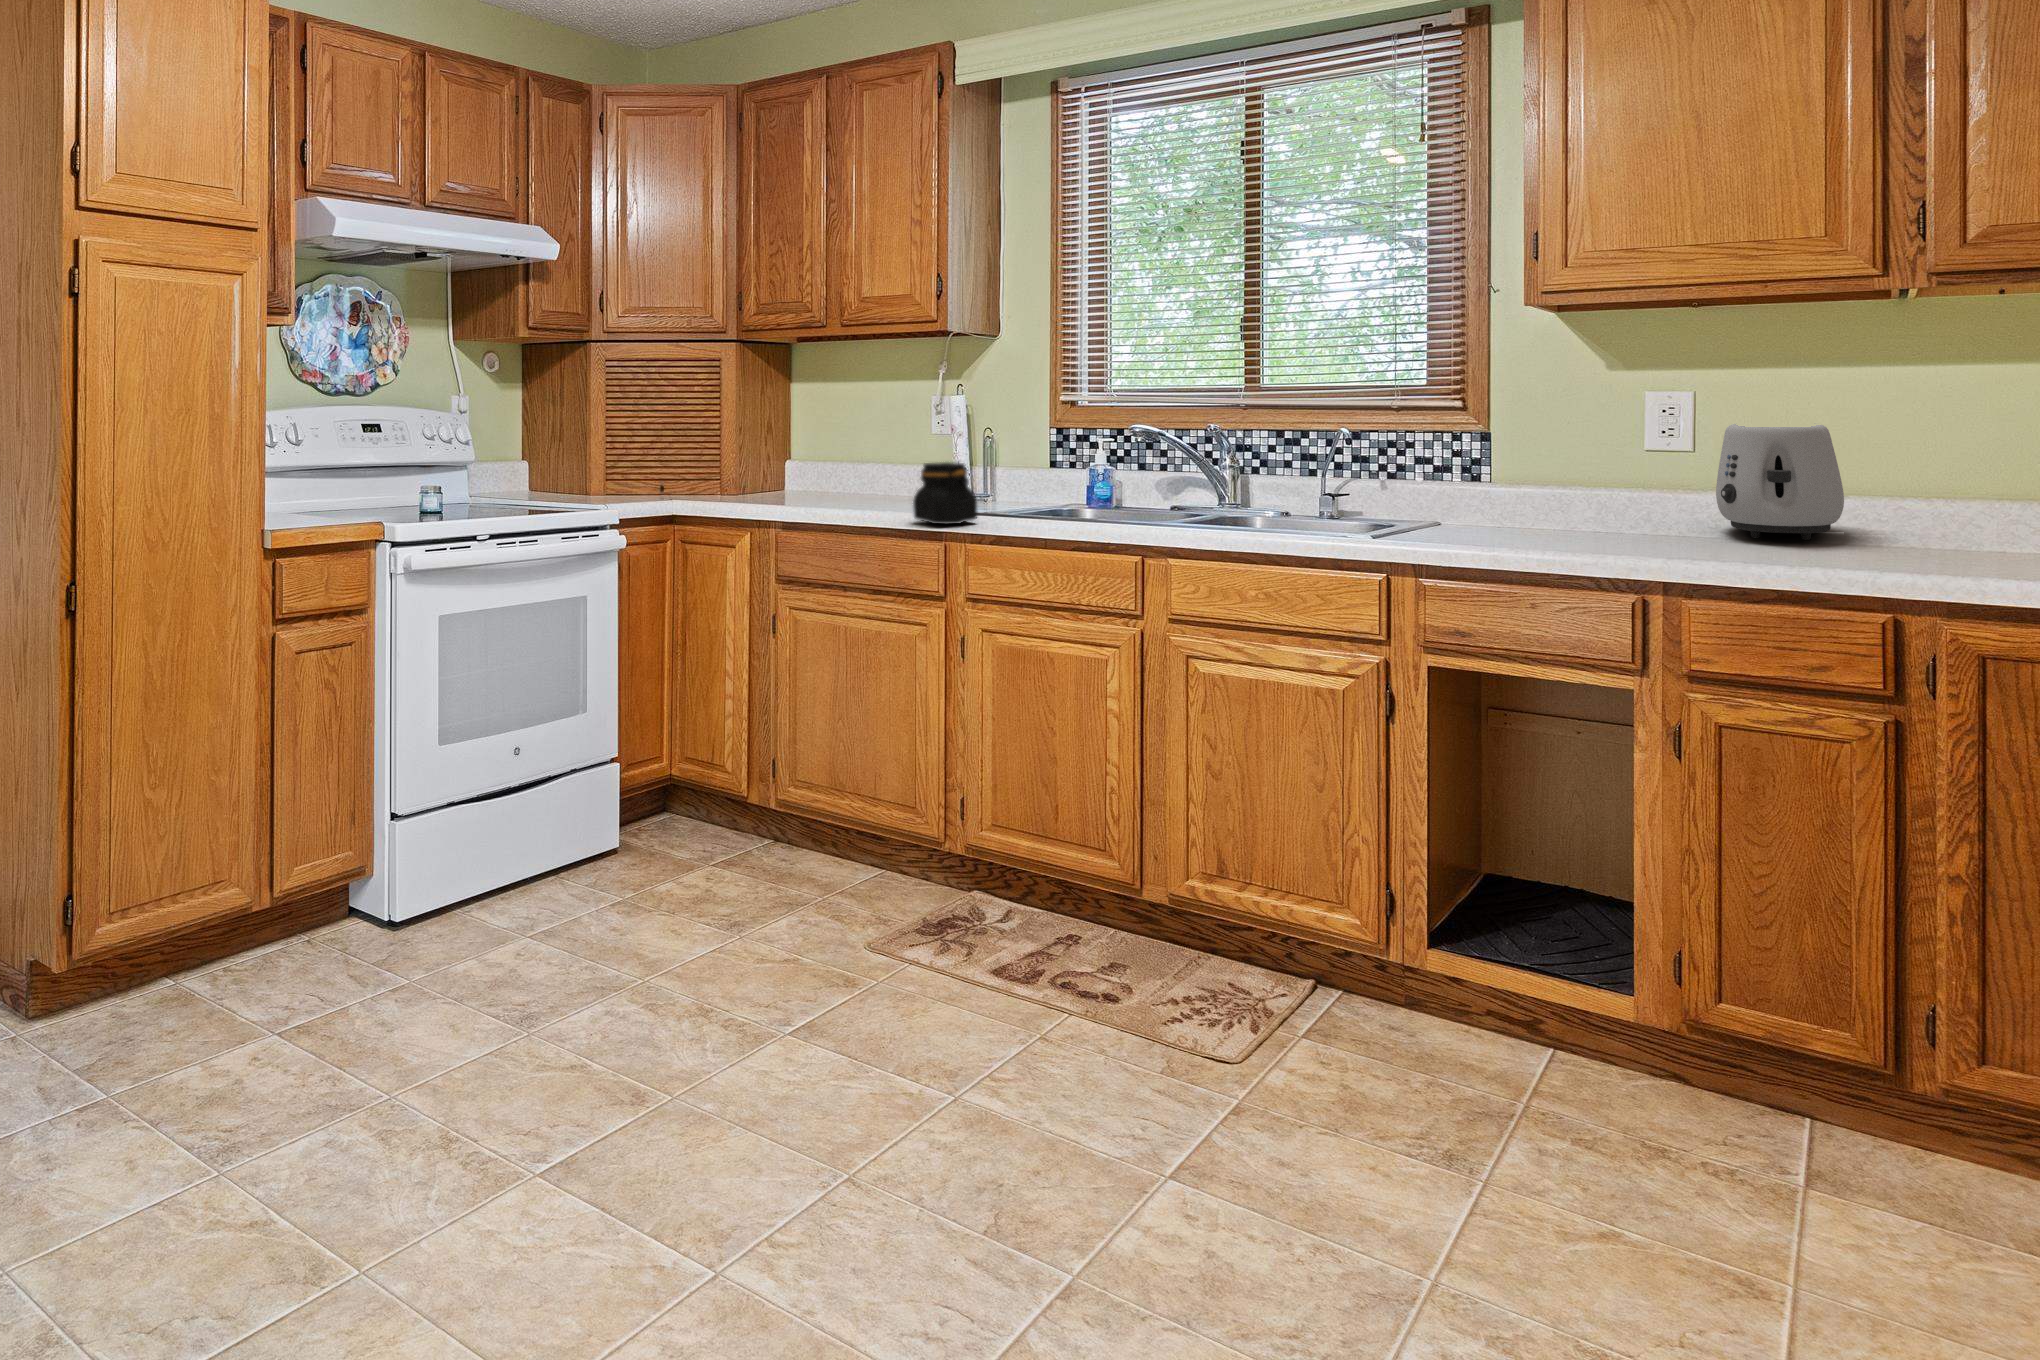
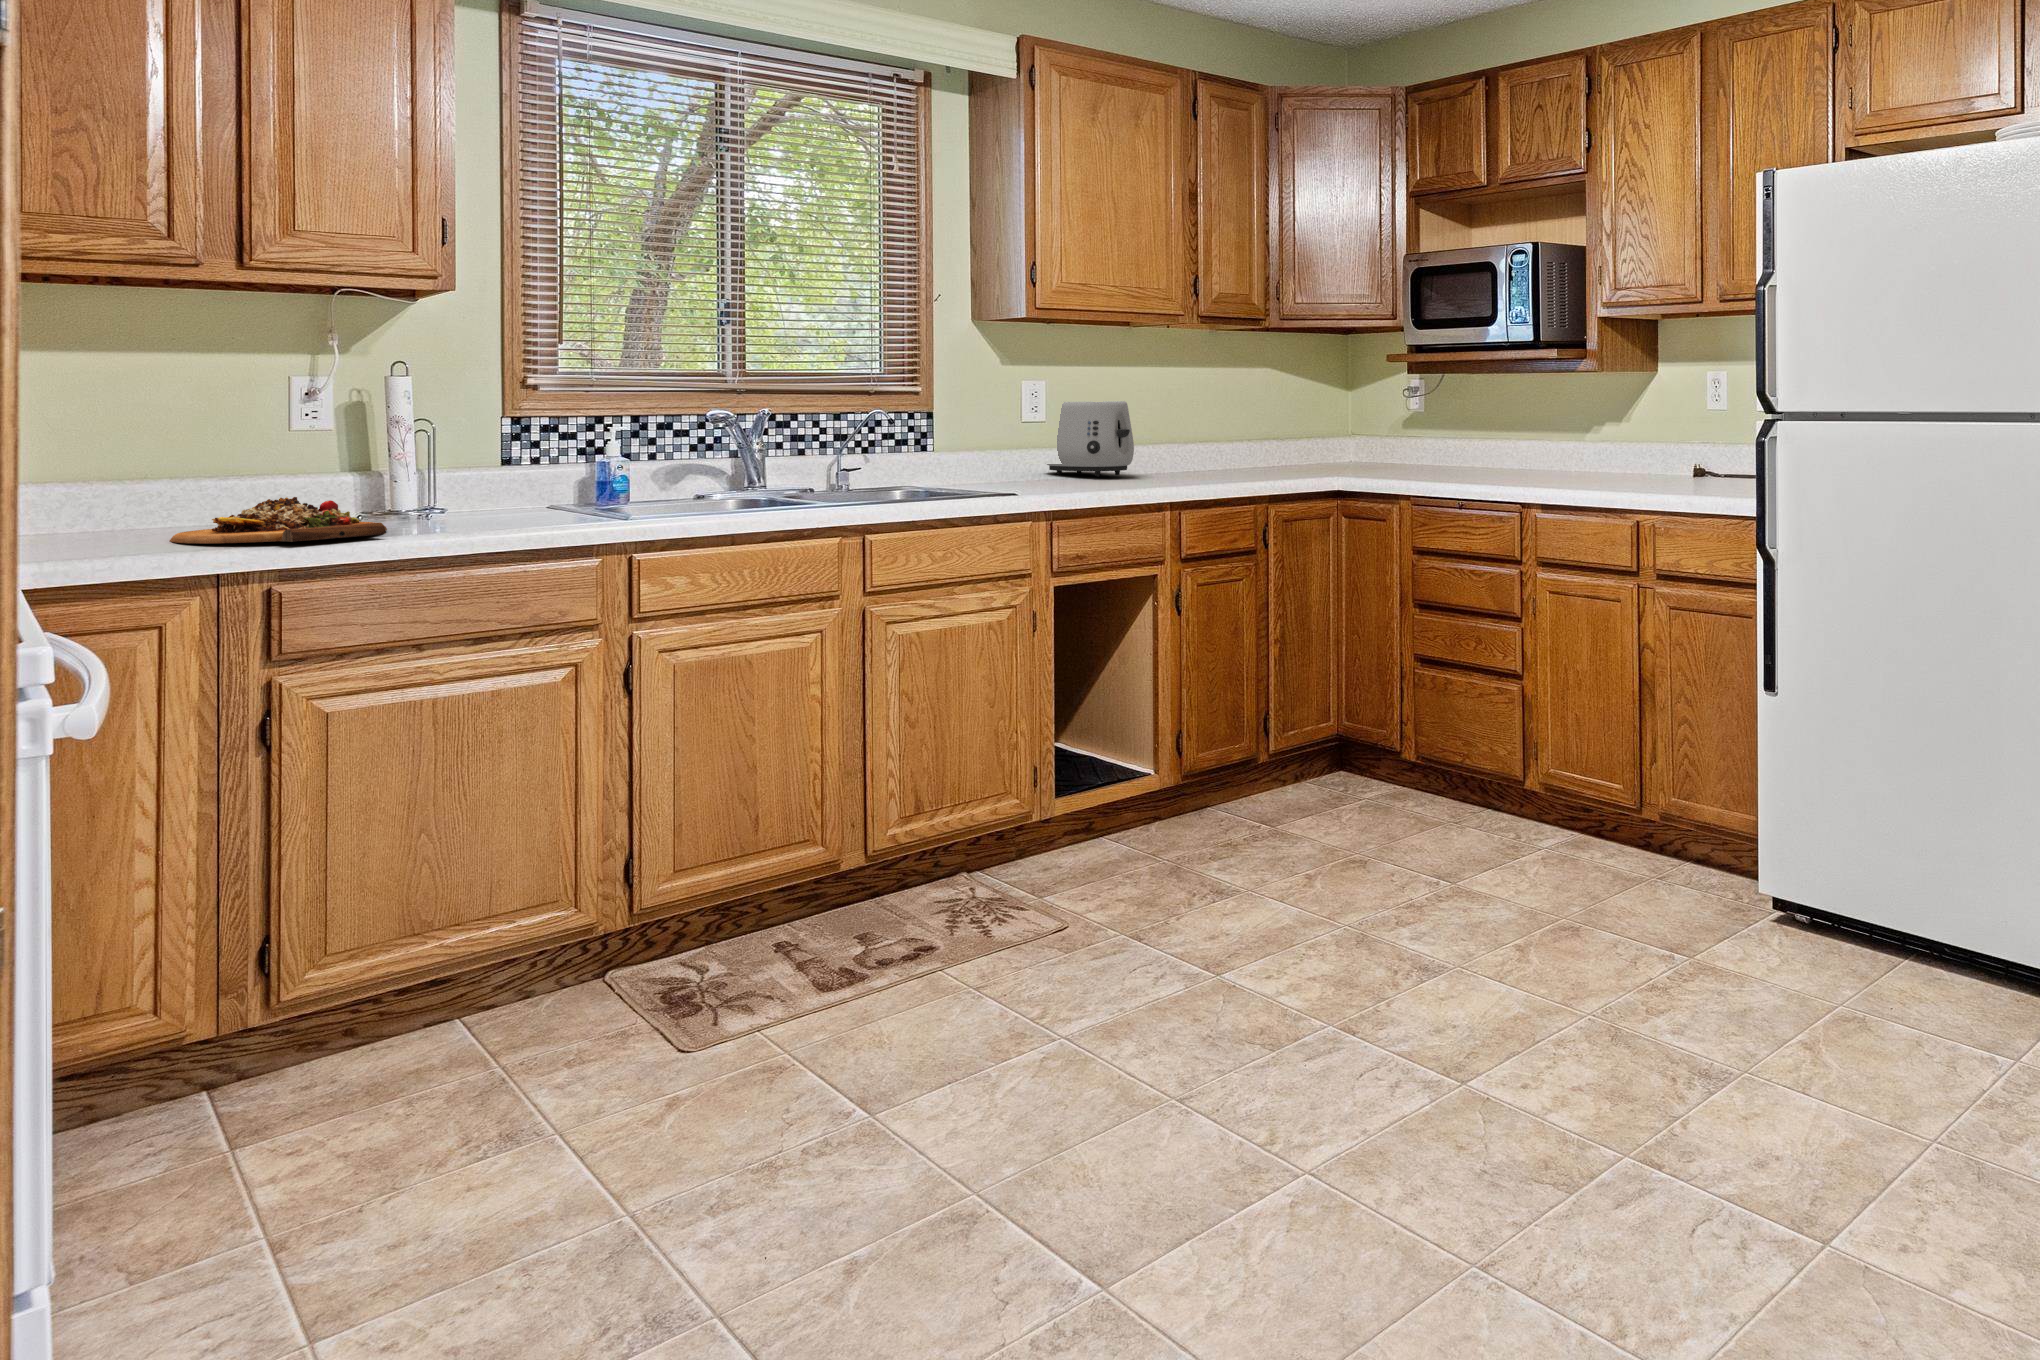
jar: present [913,462,978,524] -> none [535,452,632,528]
cutting board: none [776,481,890,512] -> present [170,497,387,543]

